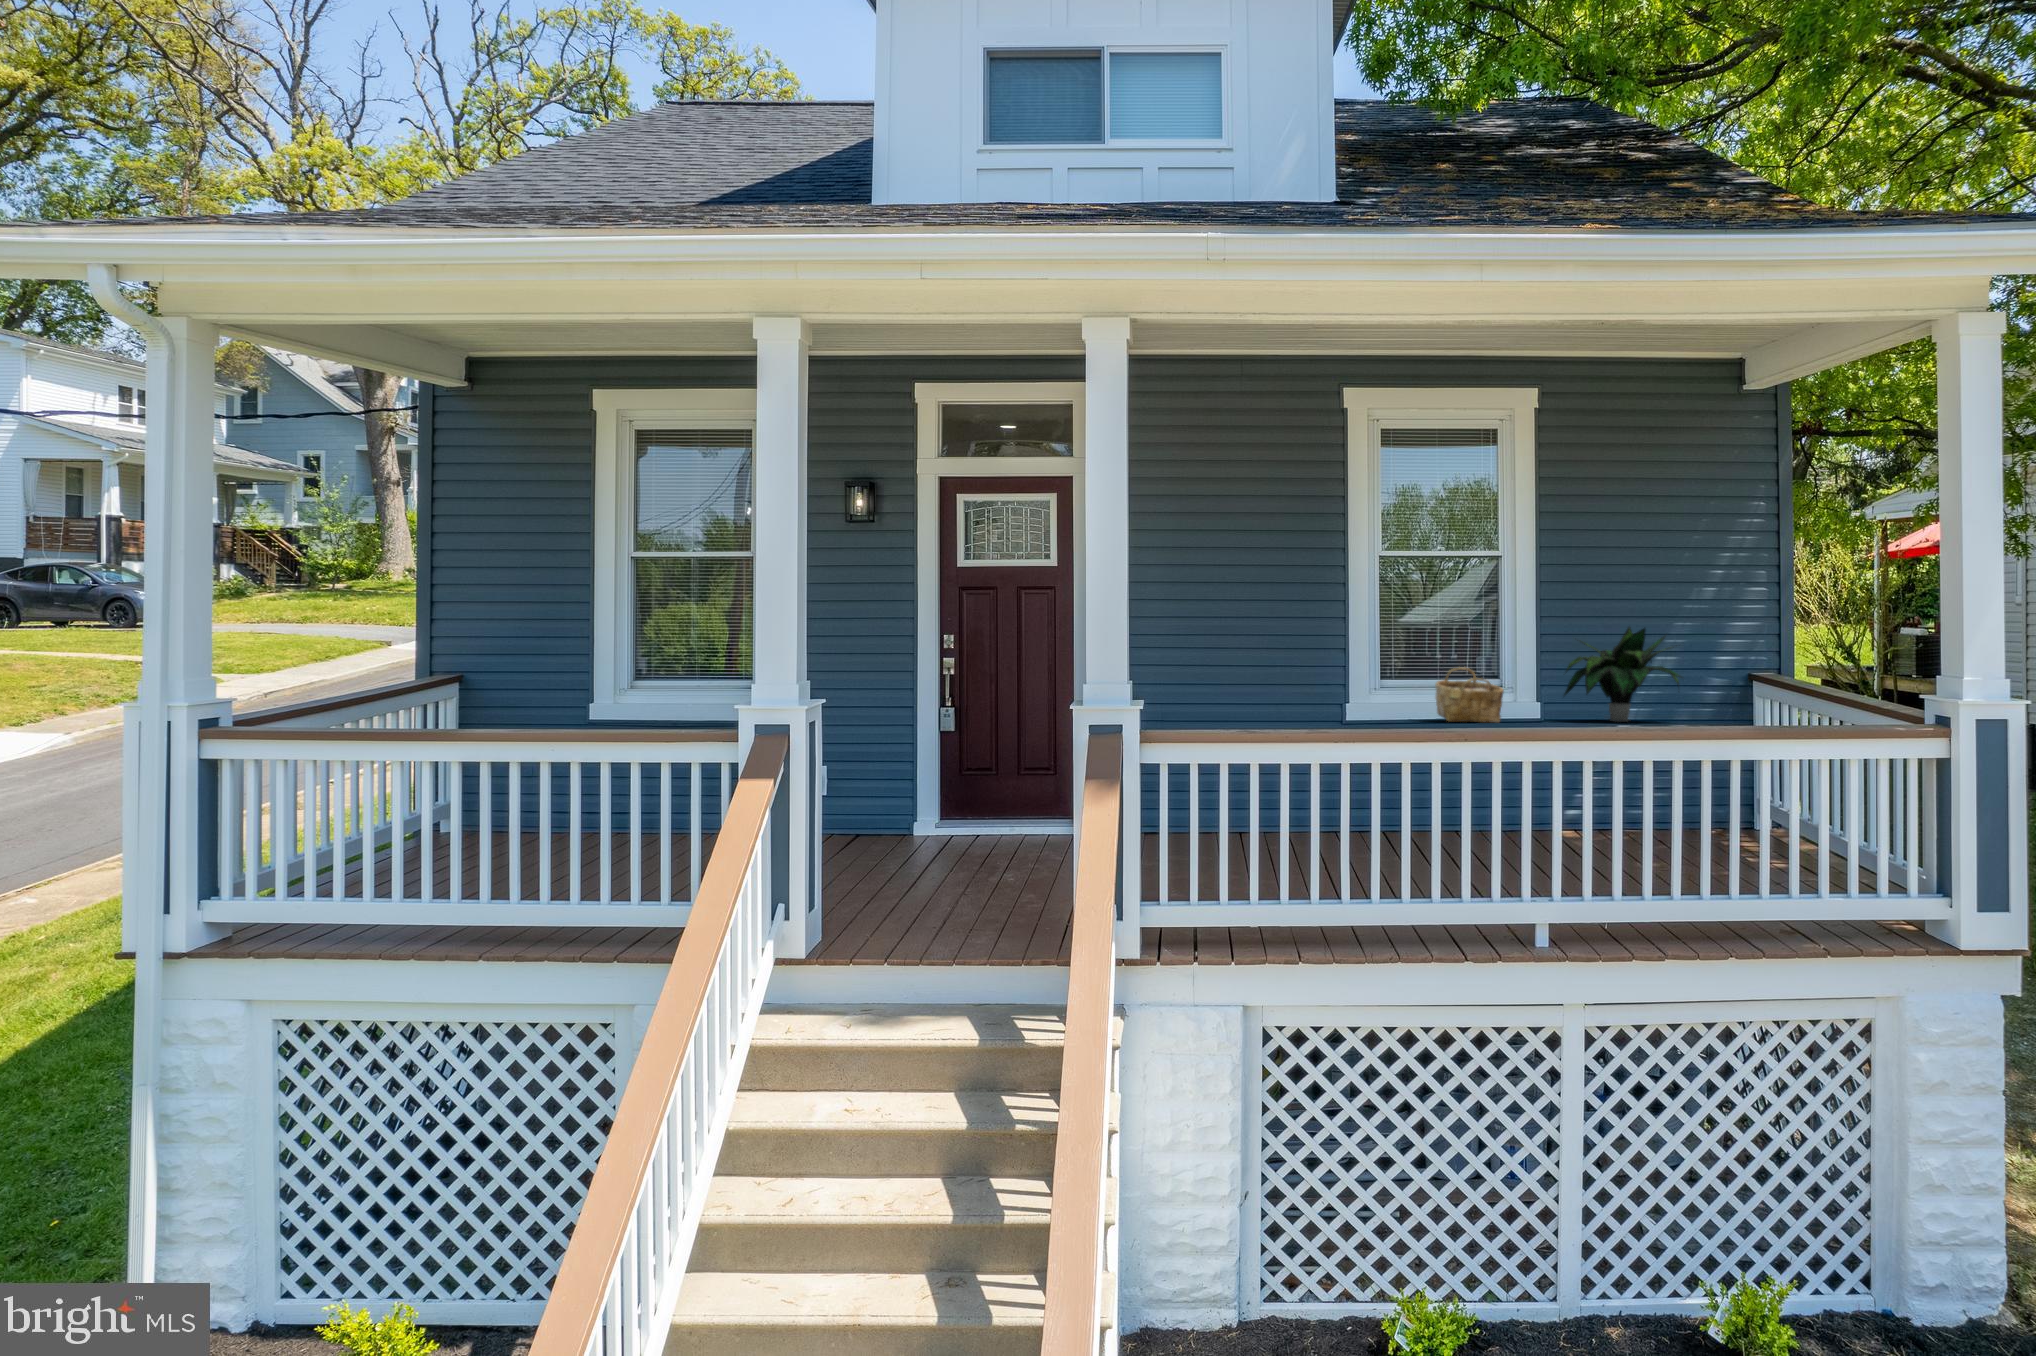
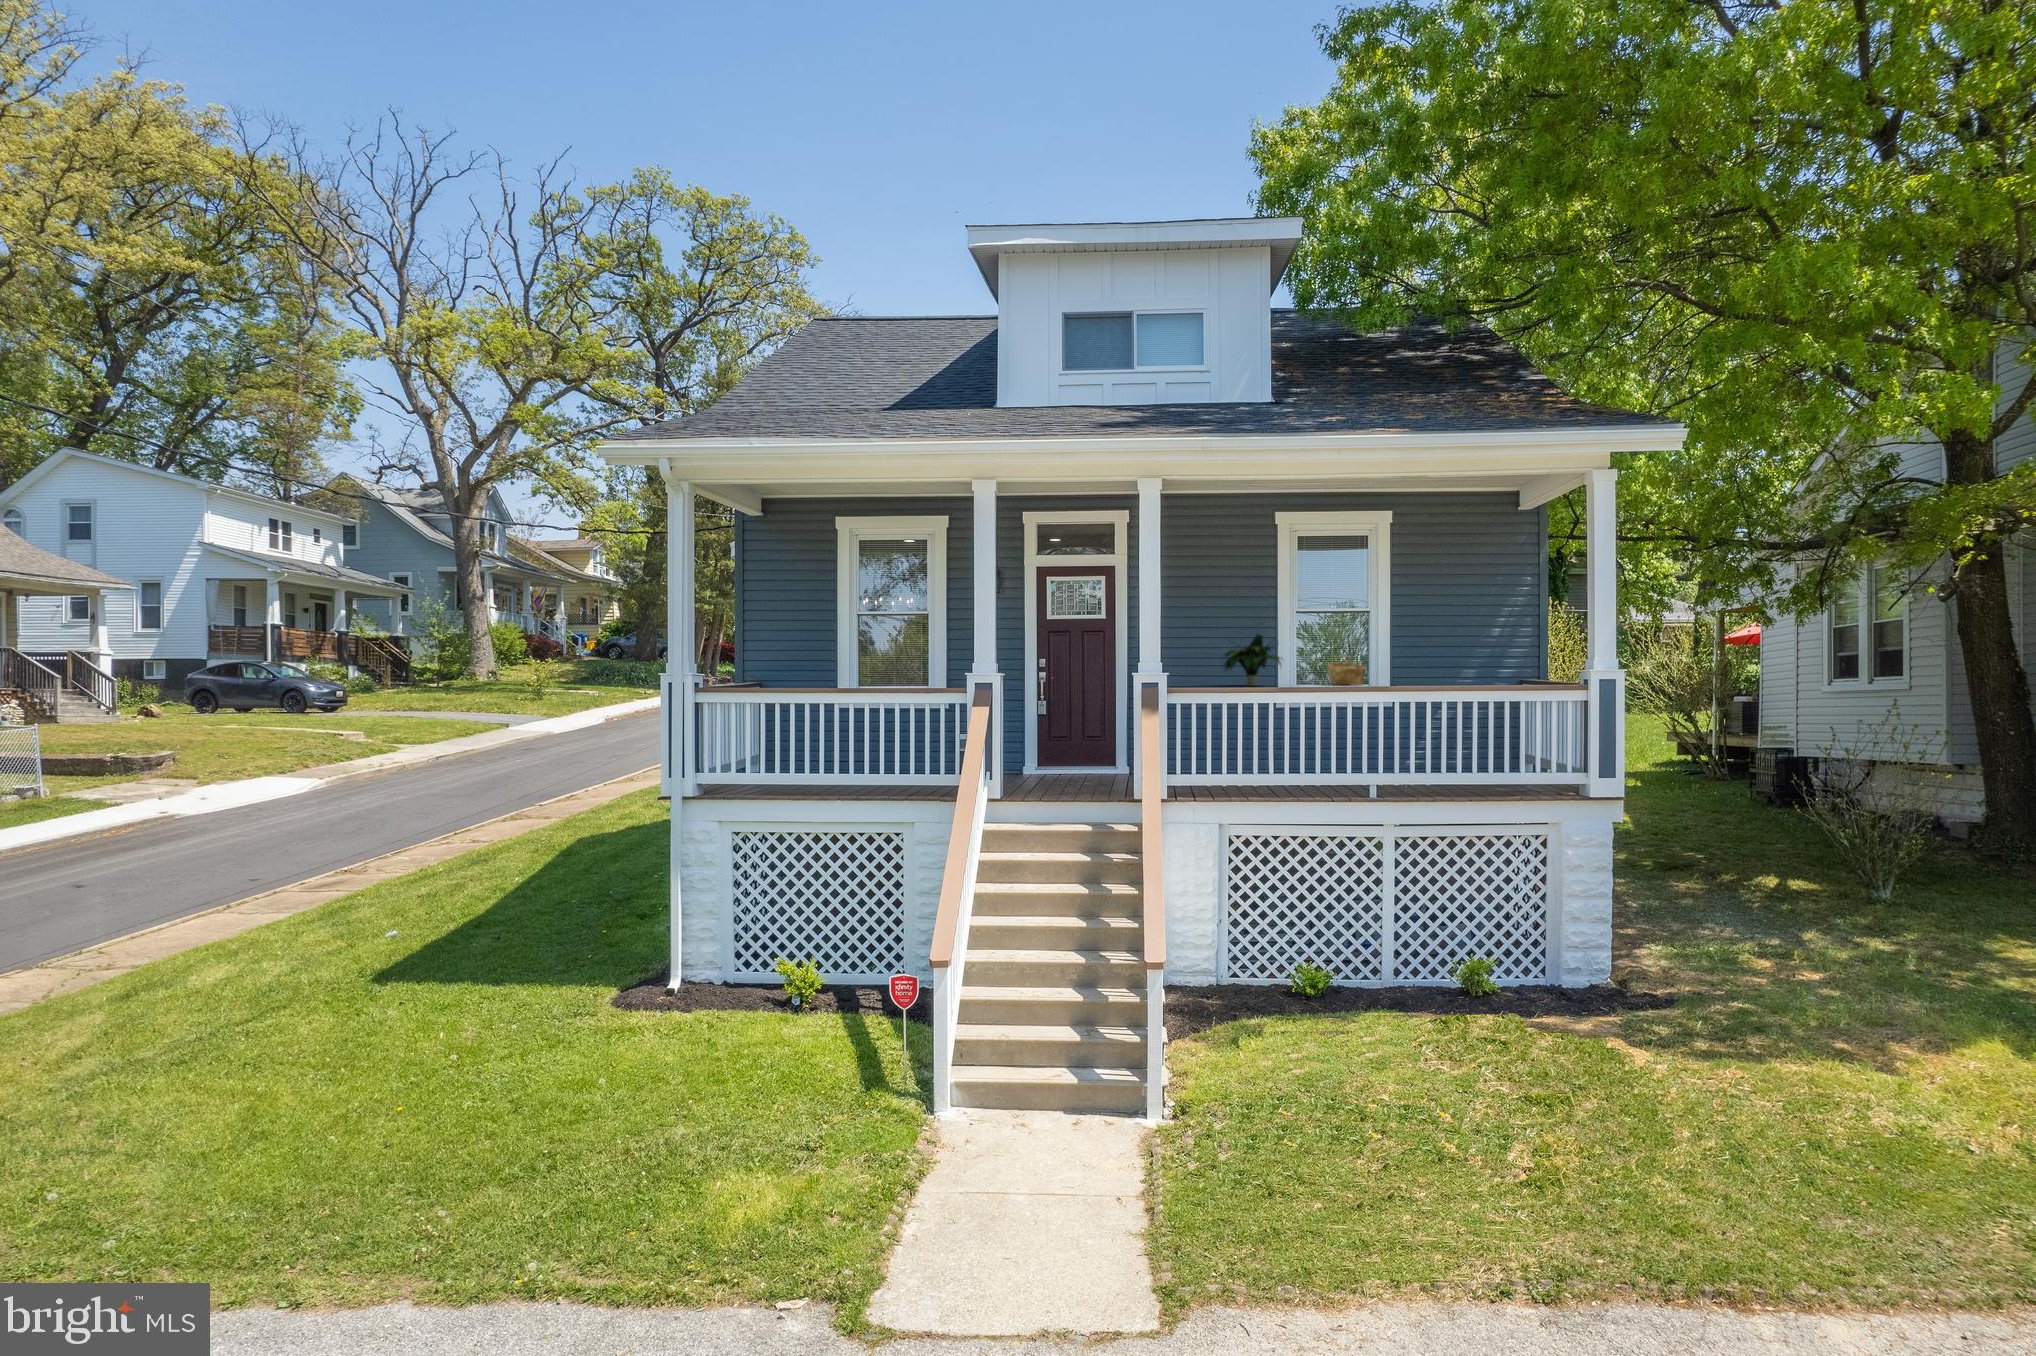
potted plant: present [1564,627,1681,722] -> present [1224,634,1281,686]

